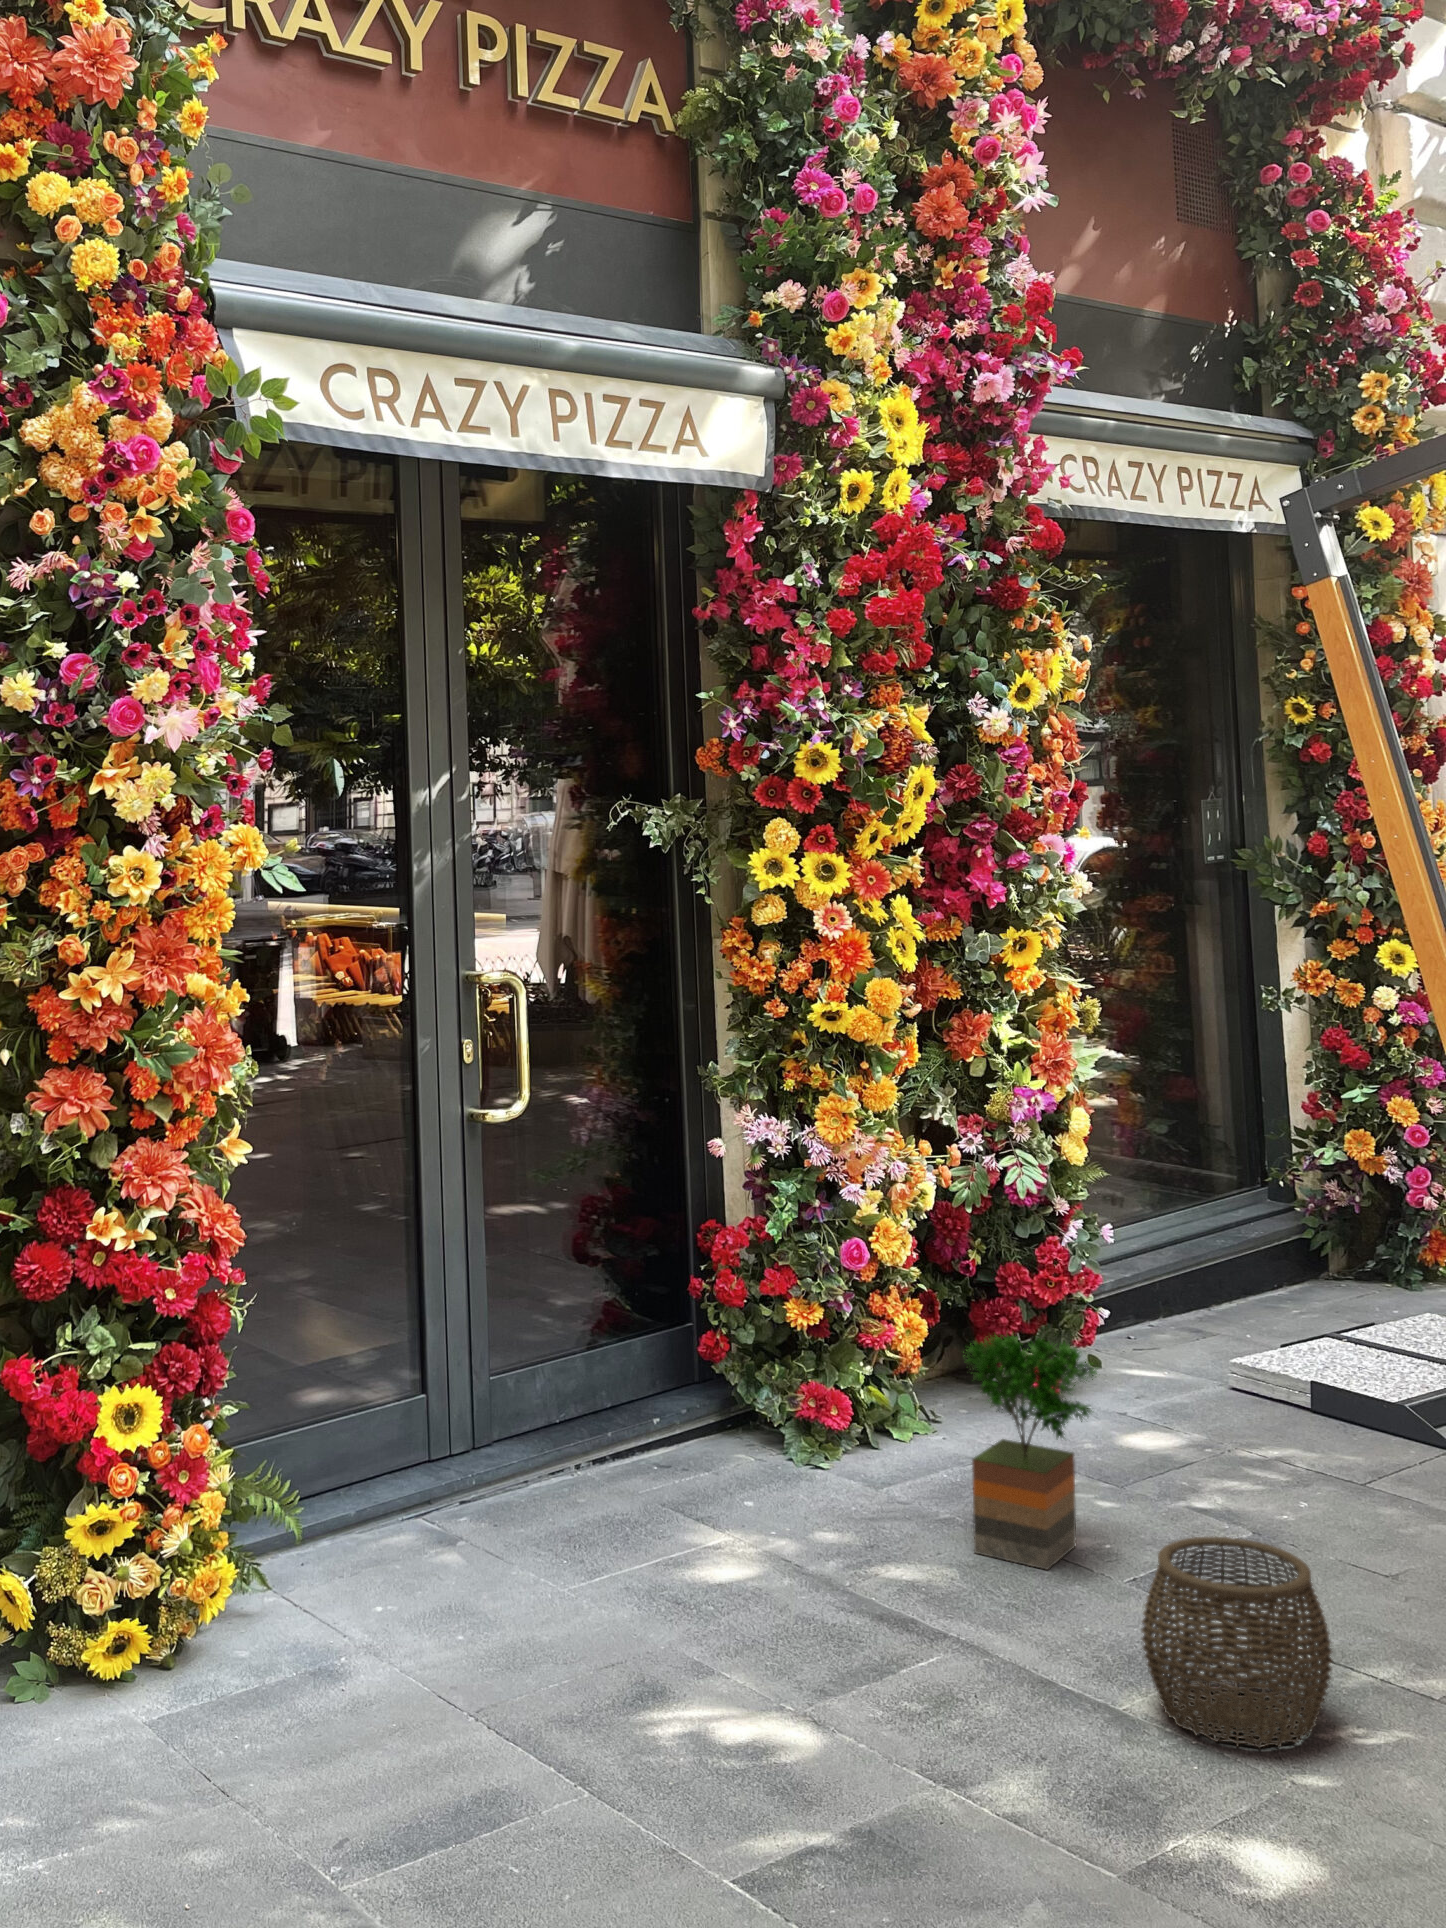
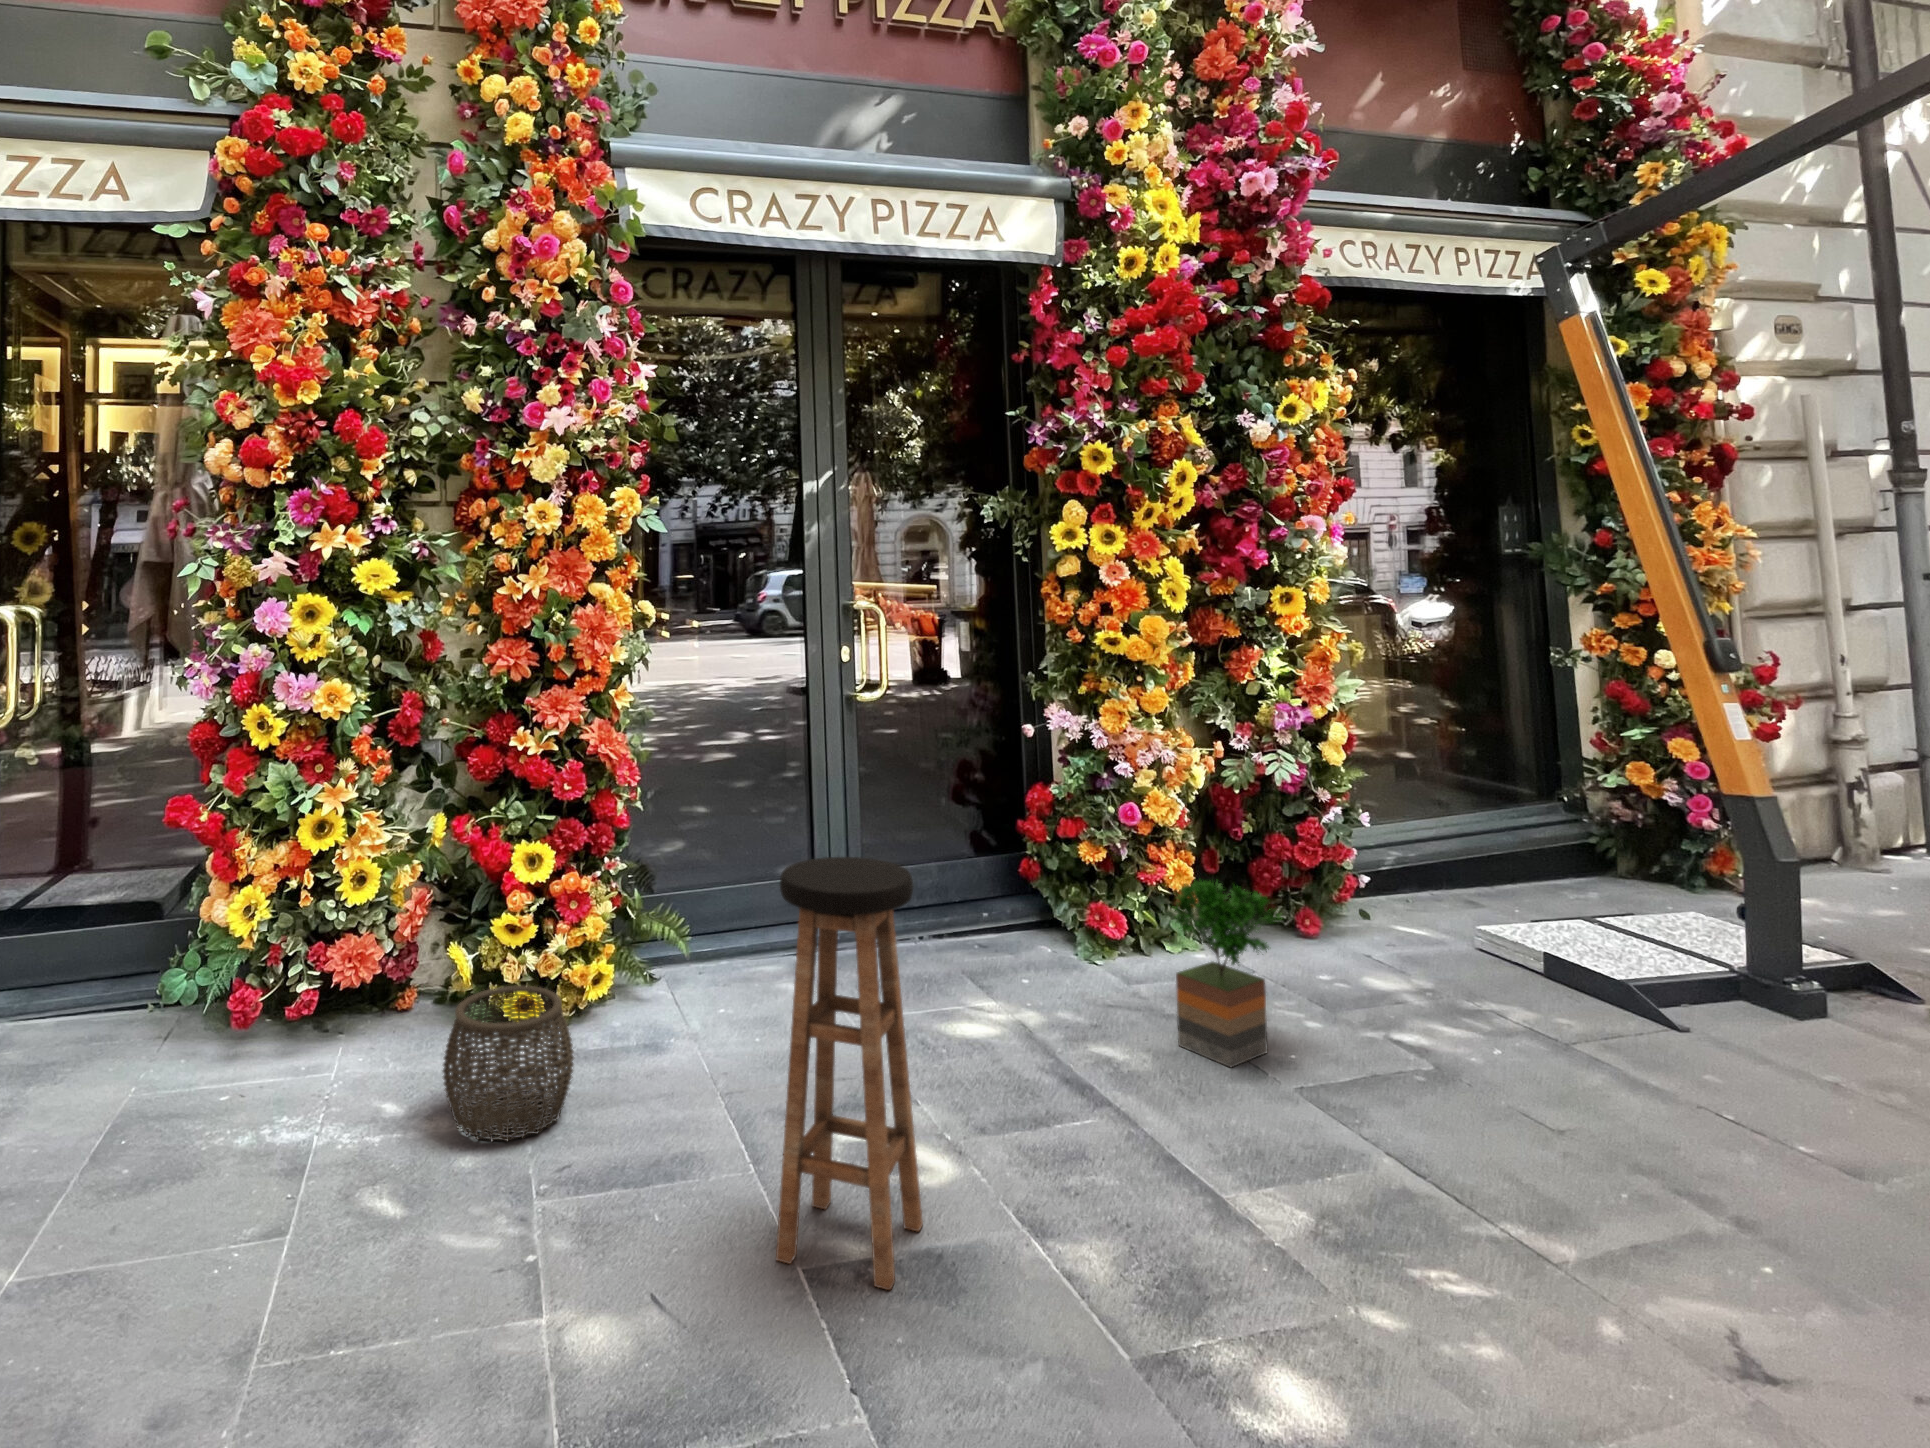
bar stool: none [676,1350,851,1879] -> present [776,857,923,1290]
woven basket: present [1141,1536,1332,1748] -> present [443,986,574,1141]

